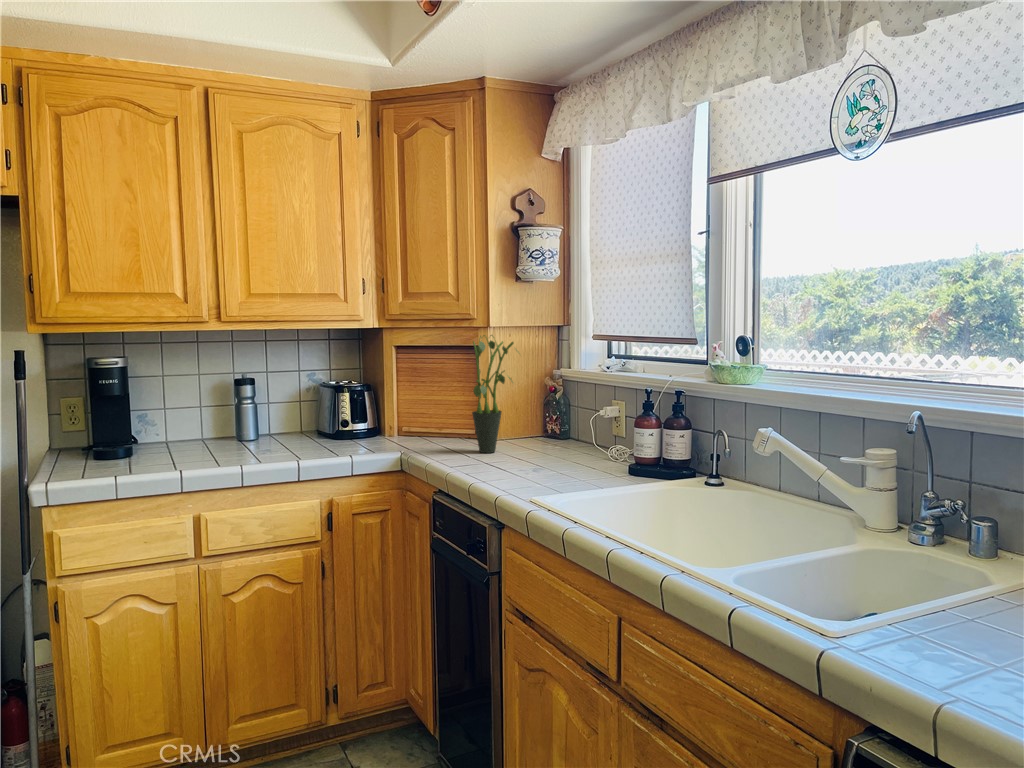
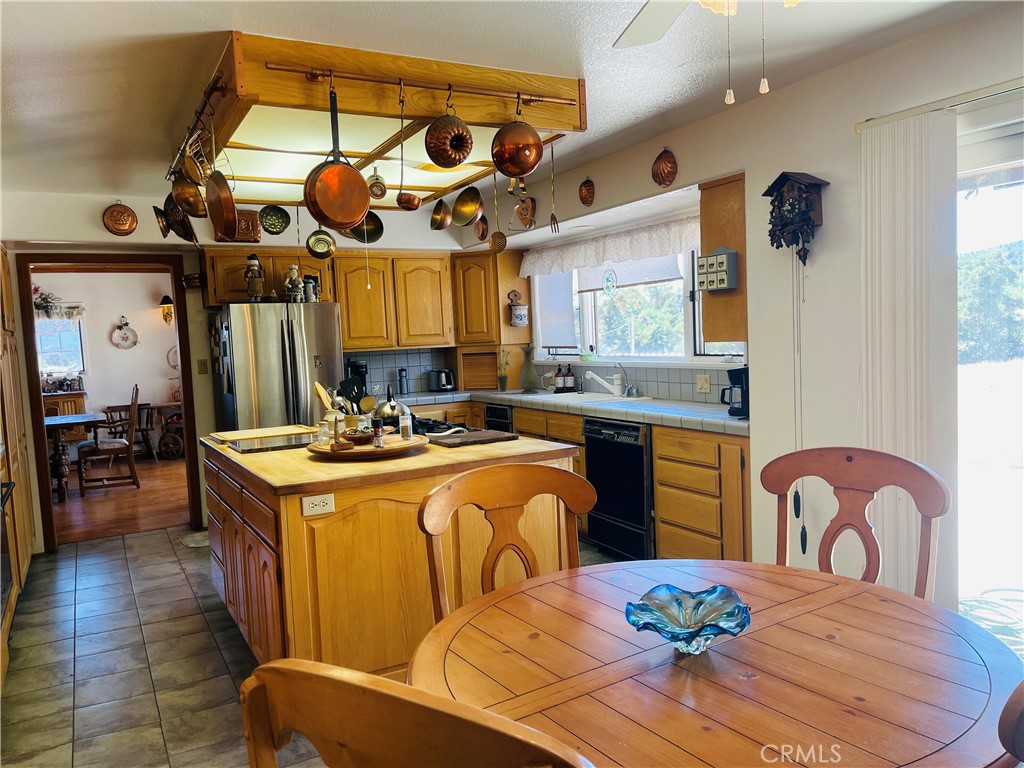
vase: none [531,337,585,474] -> present [520,347,538,394]

